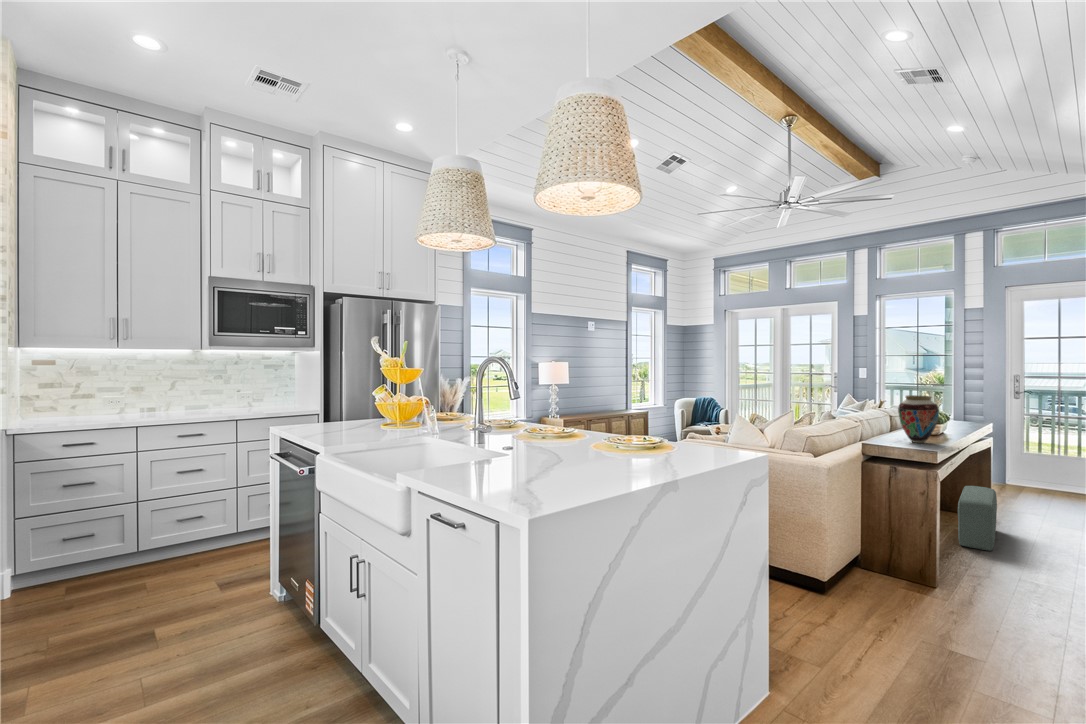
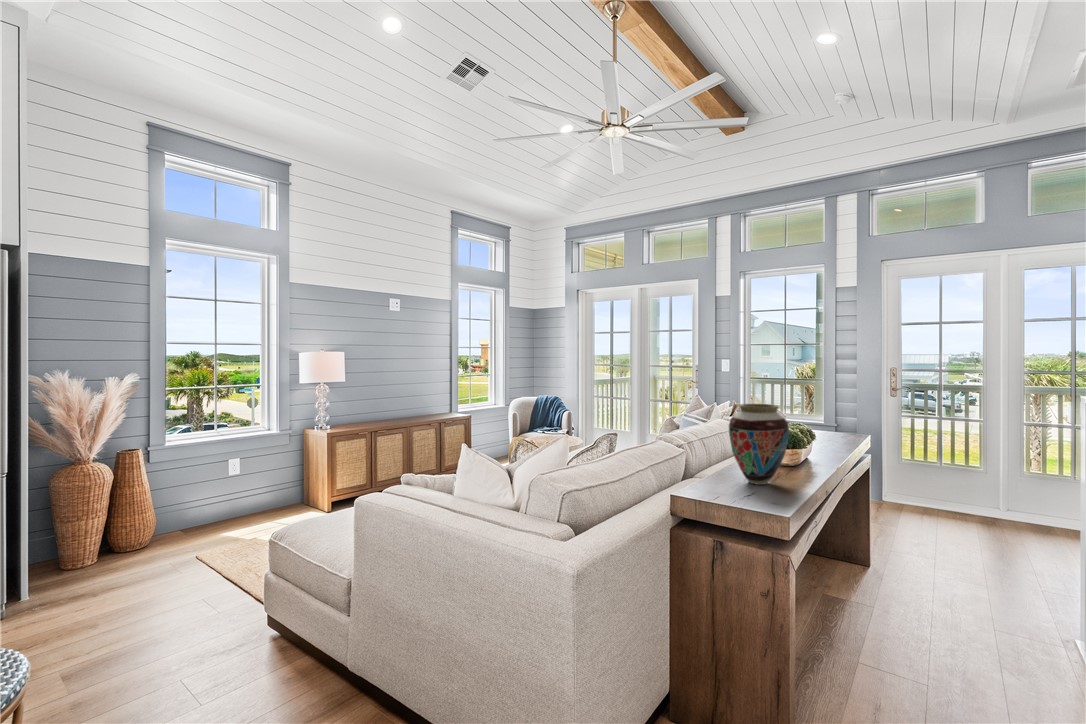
pouf: present [958,486,997,551] -> none [820,527,871,640]

